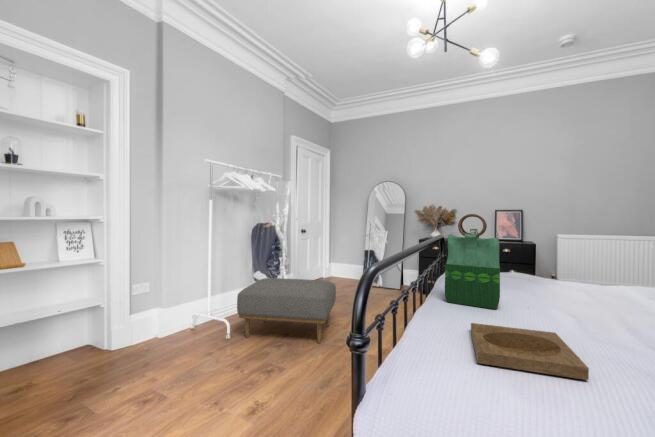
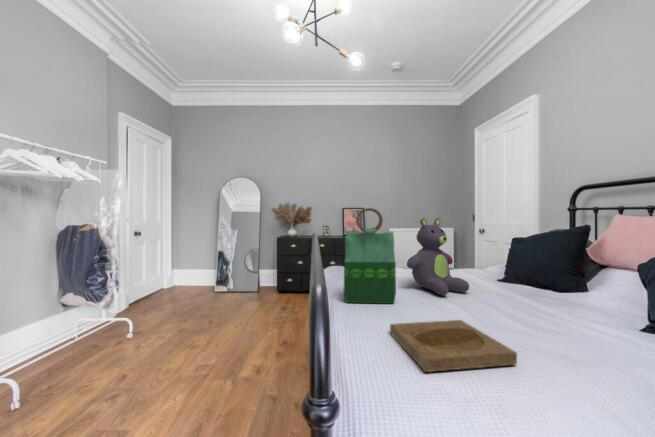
stuffed bear: none [524,225,607,311] -> present [407,218,469,295]
ottoman: present [237,278,336,343] -> none [35,294,192,394]

